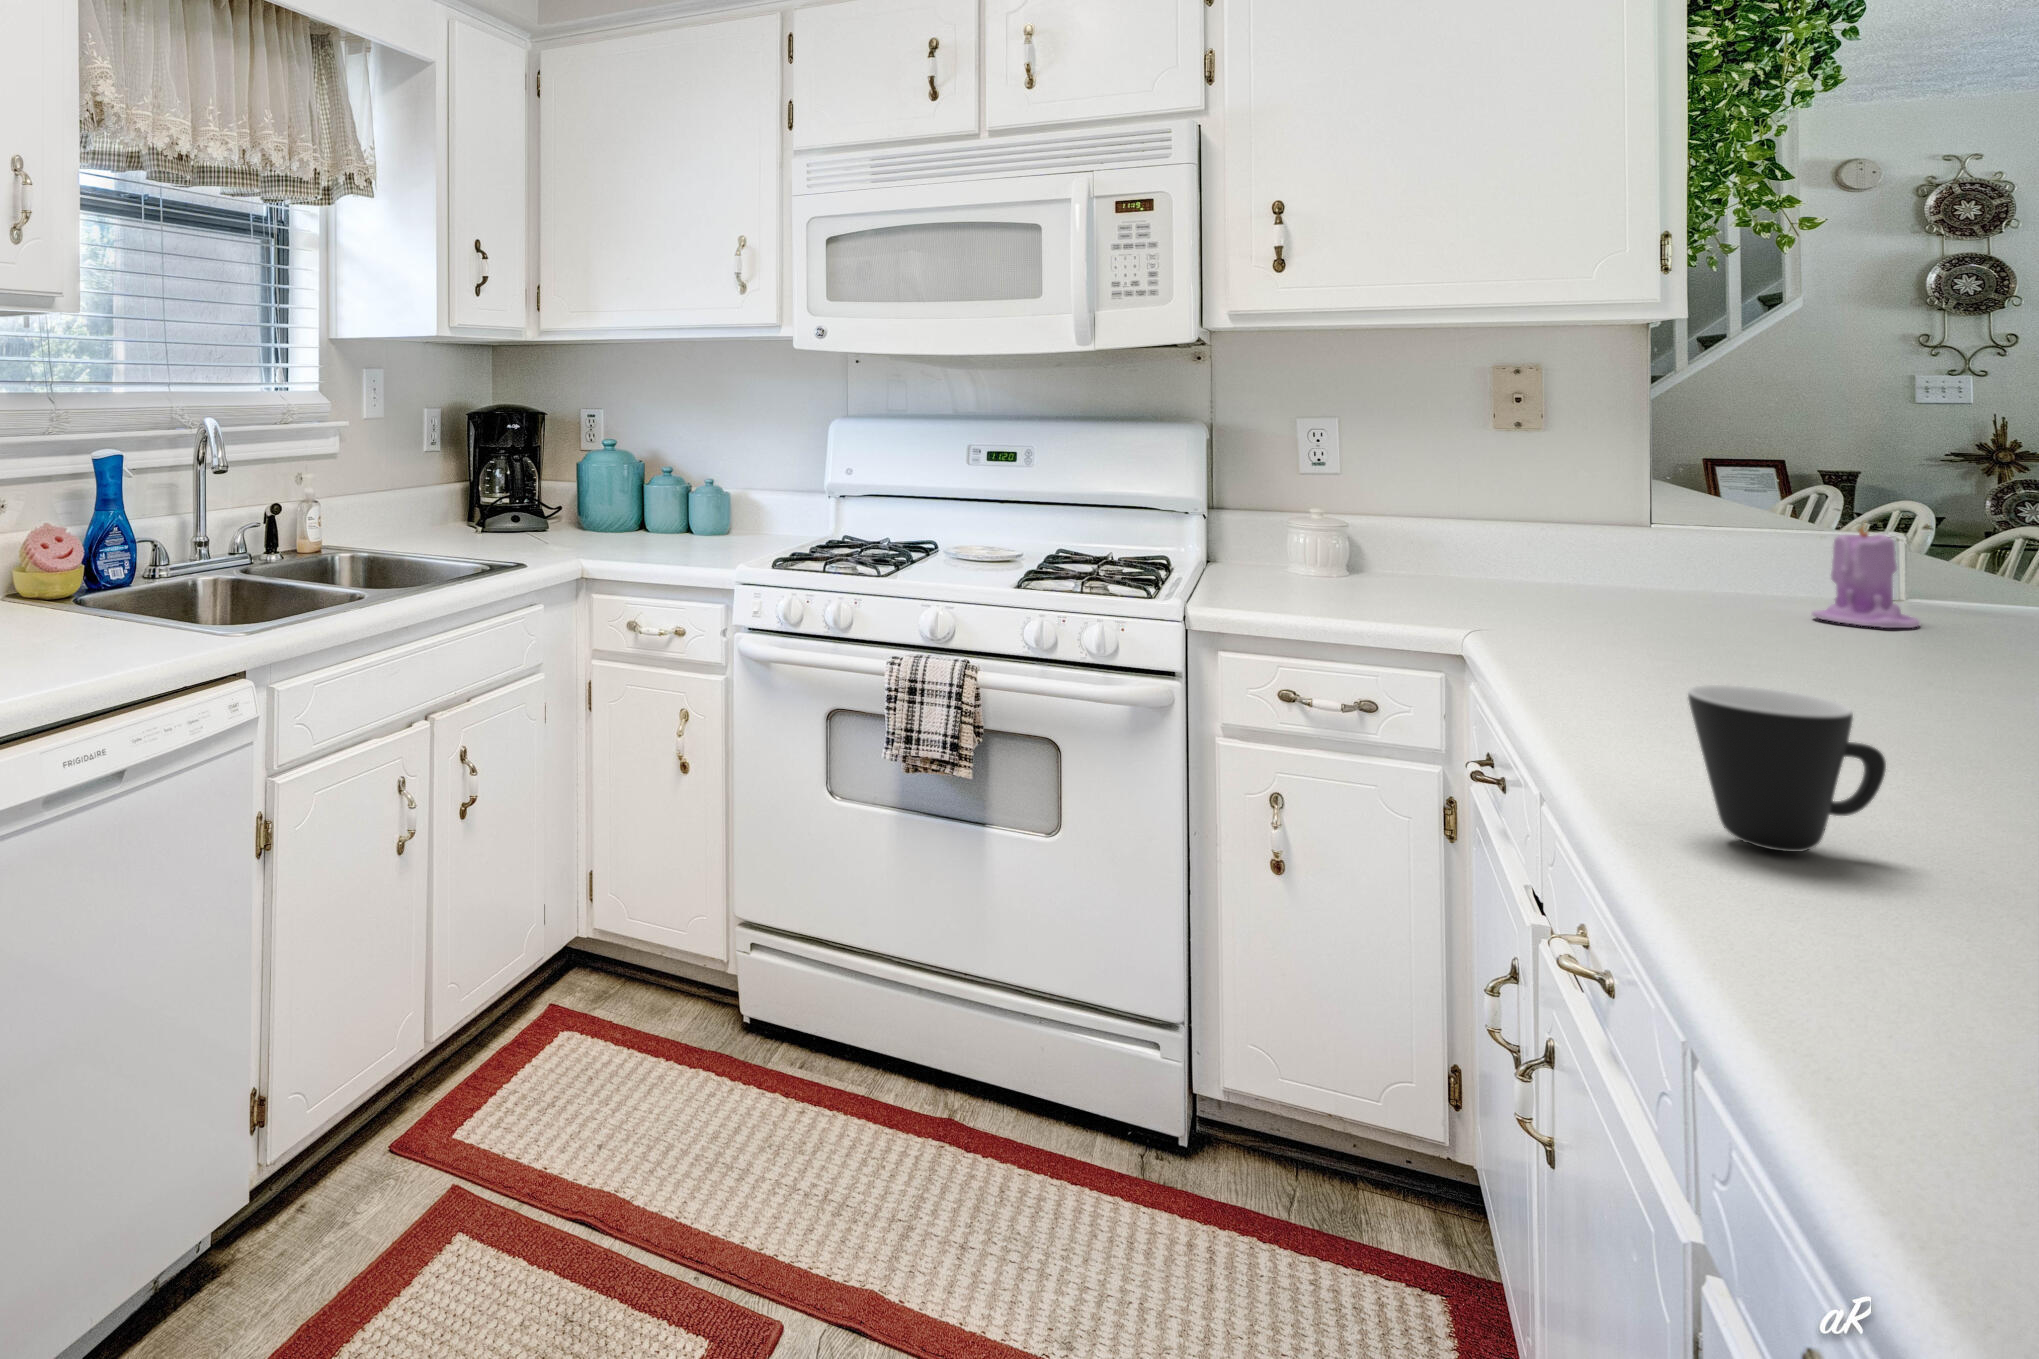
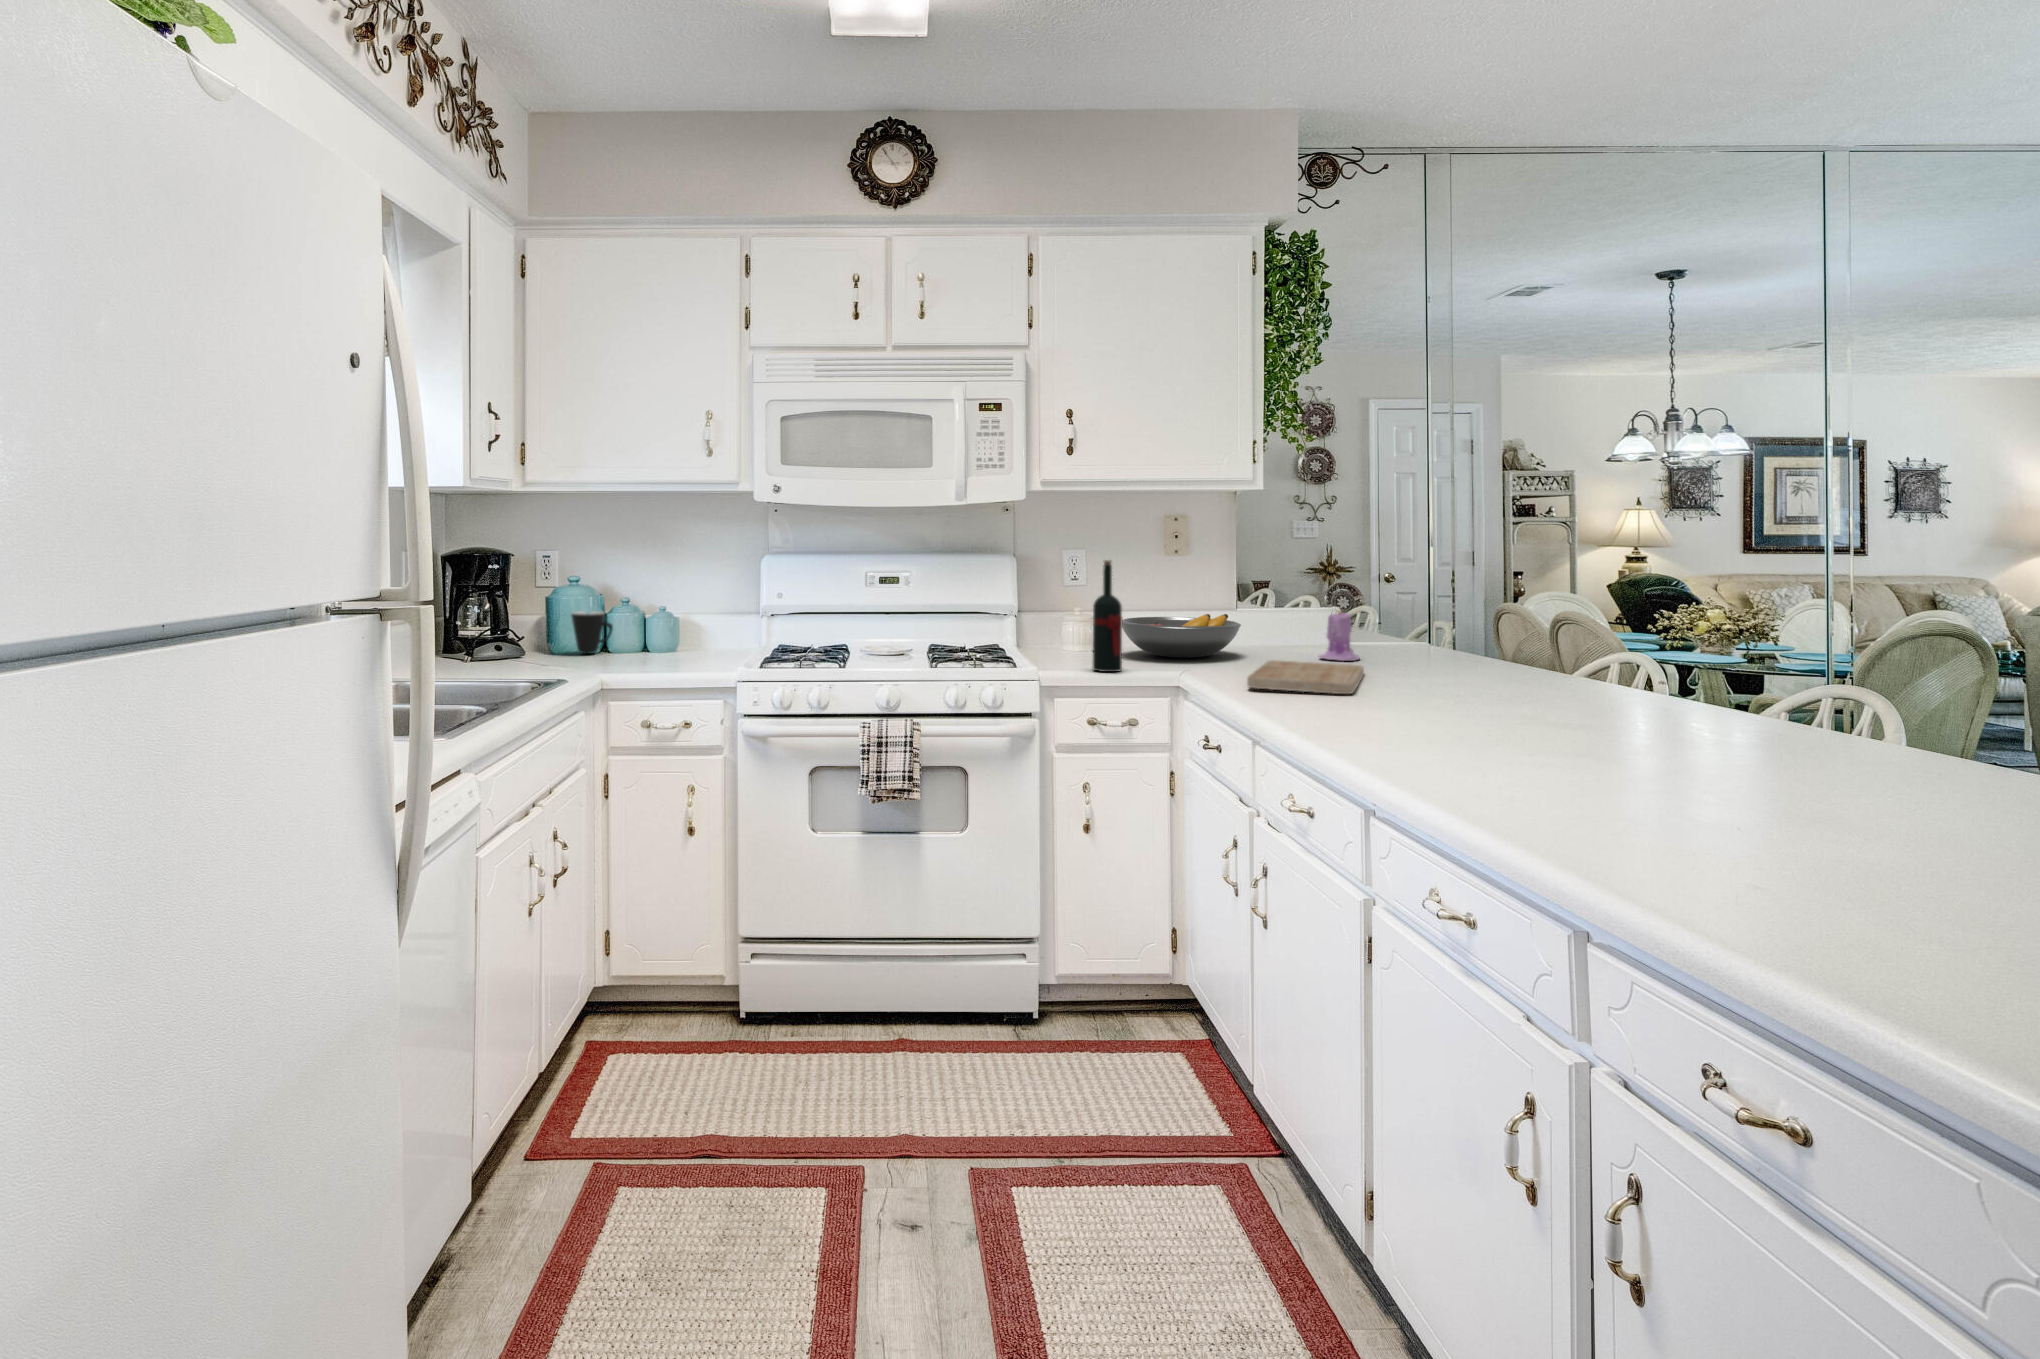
wine bottle: none [1296,428,1351,611] -> present [1092,560,1122,672]
fruit bowl: none [1378,523,1630,596] -> present [1122,614,1241,658]
cutting board: none [1567,615,1899,702] -> present [1247,660,1364,694]
mug: present [1688,685,1886,852] -> present [571,611,613,654]

